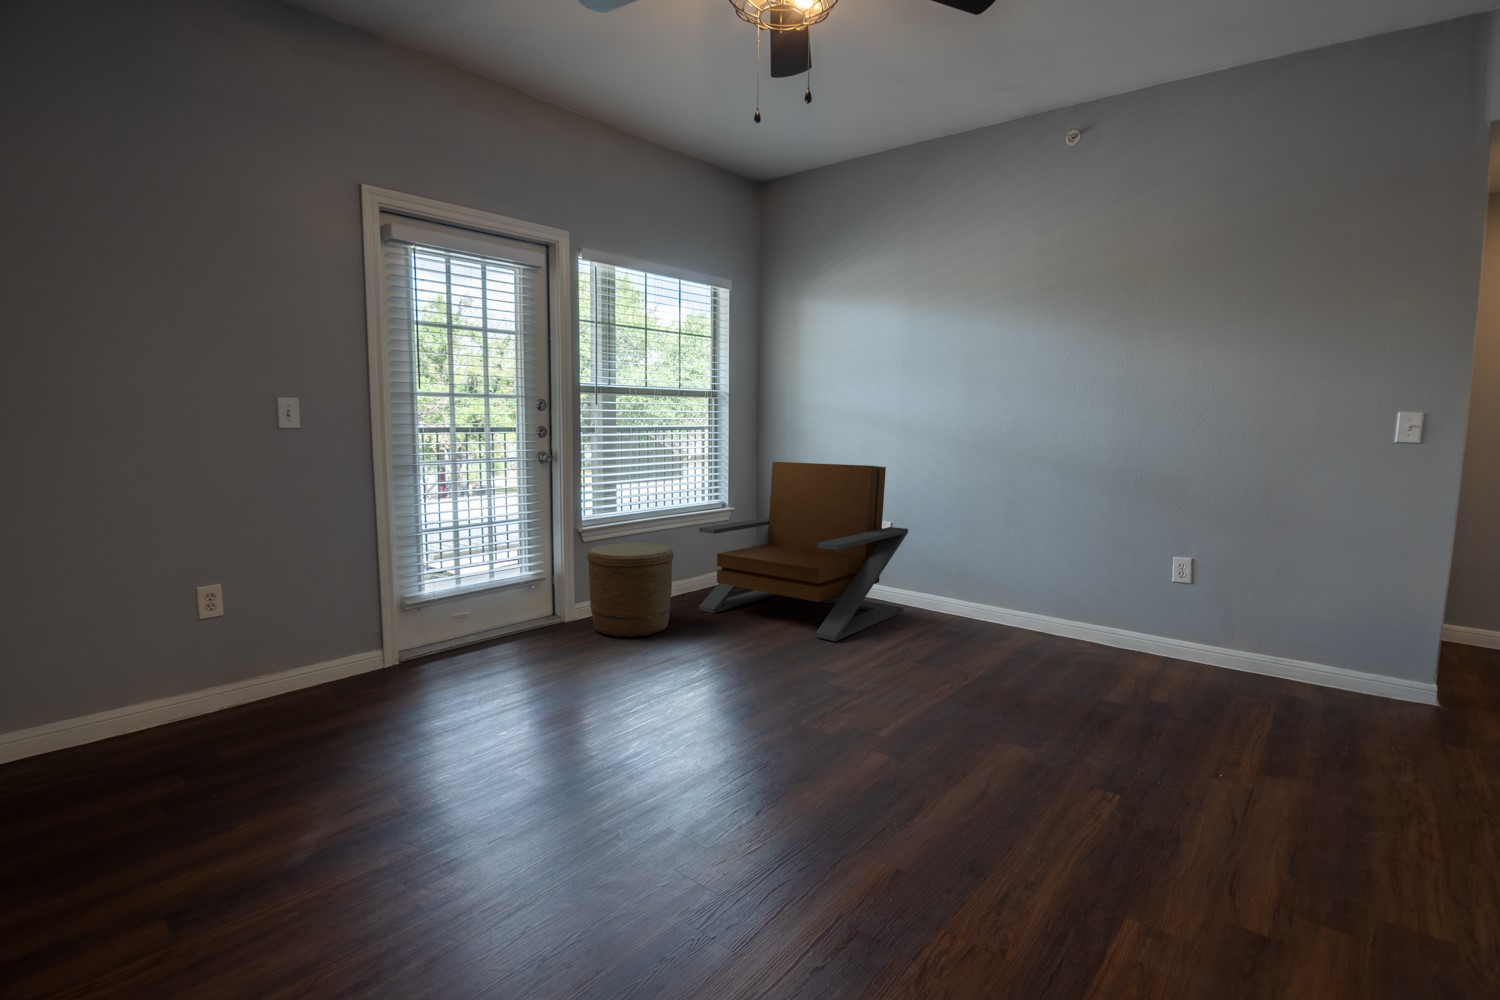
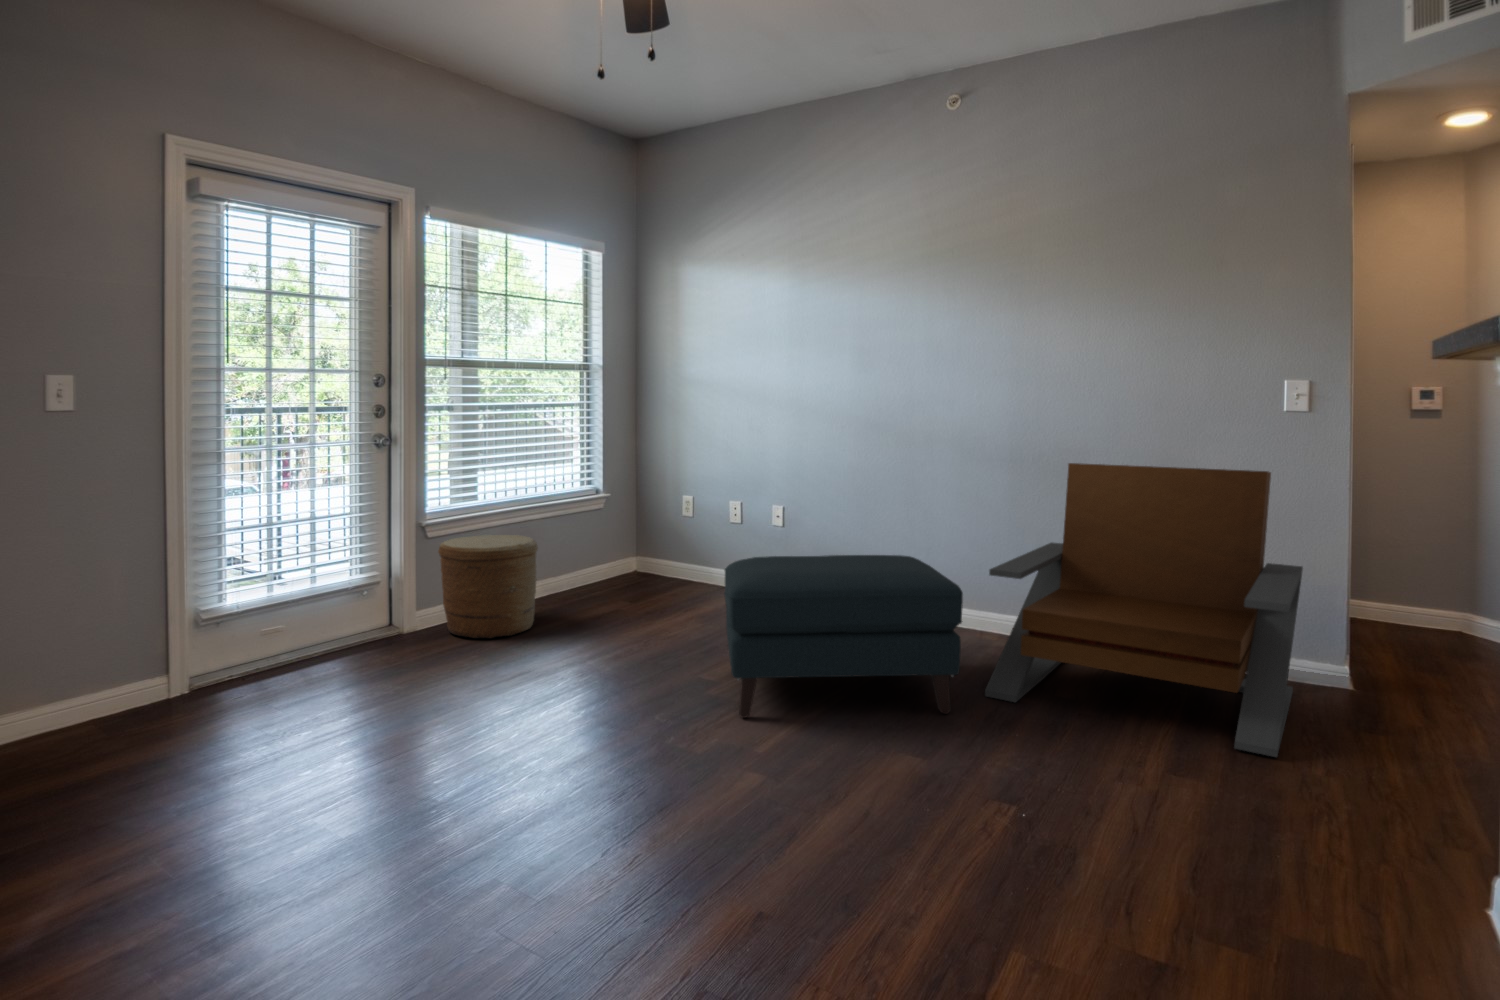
lounge chair: present [699,462,908,641] -> present [985,463,1303,757]
ottoman: none [853,571,1108,737] -> present [724,555,963,718]

